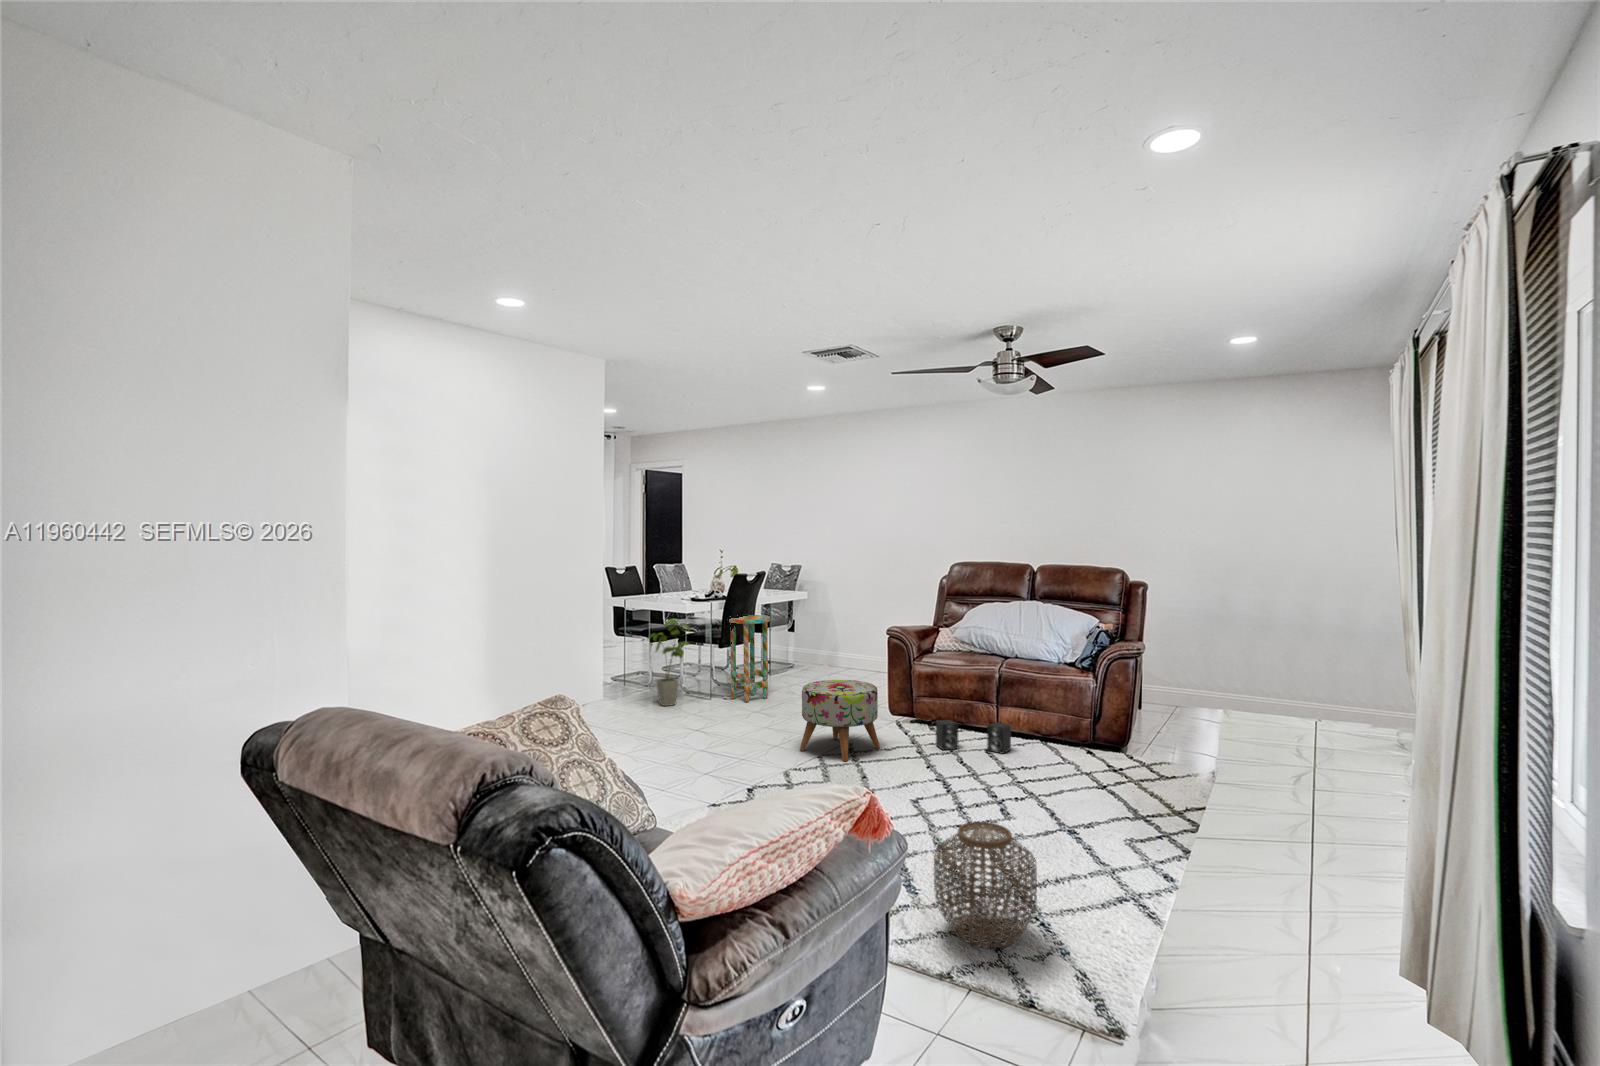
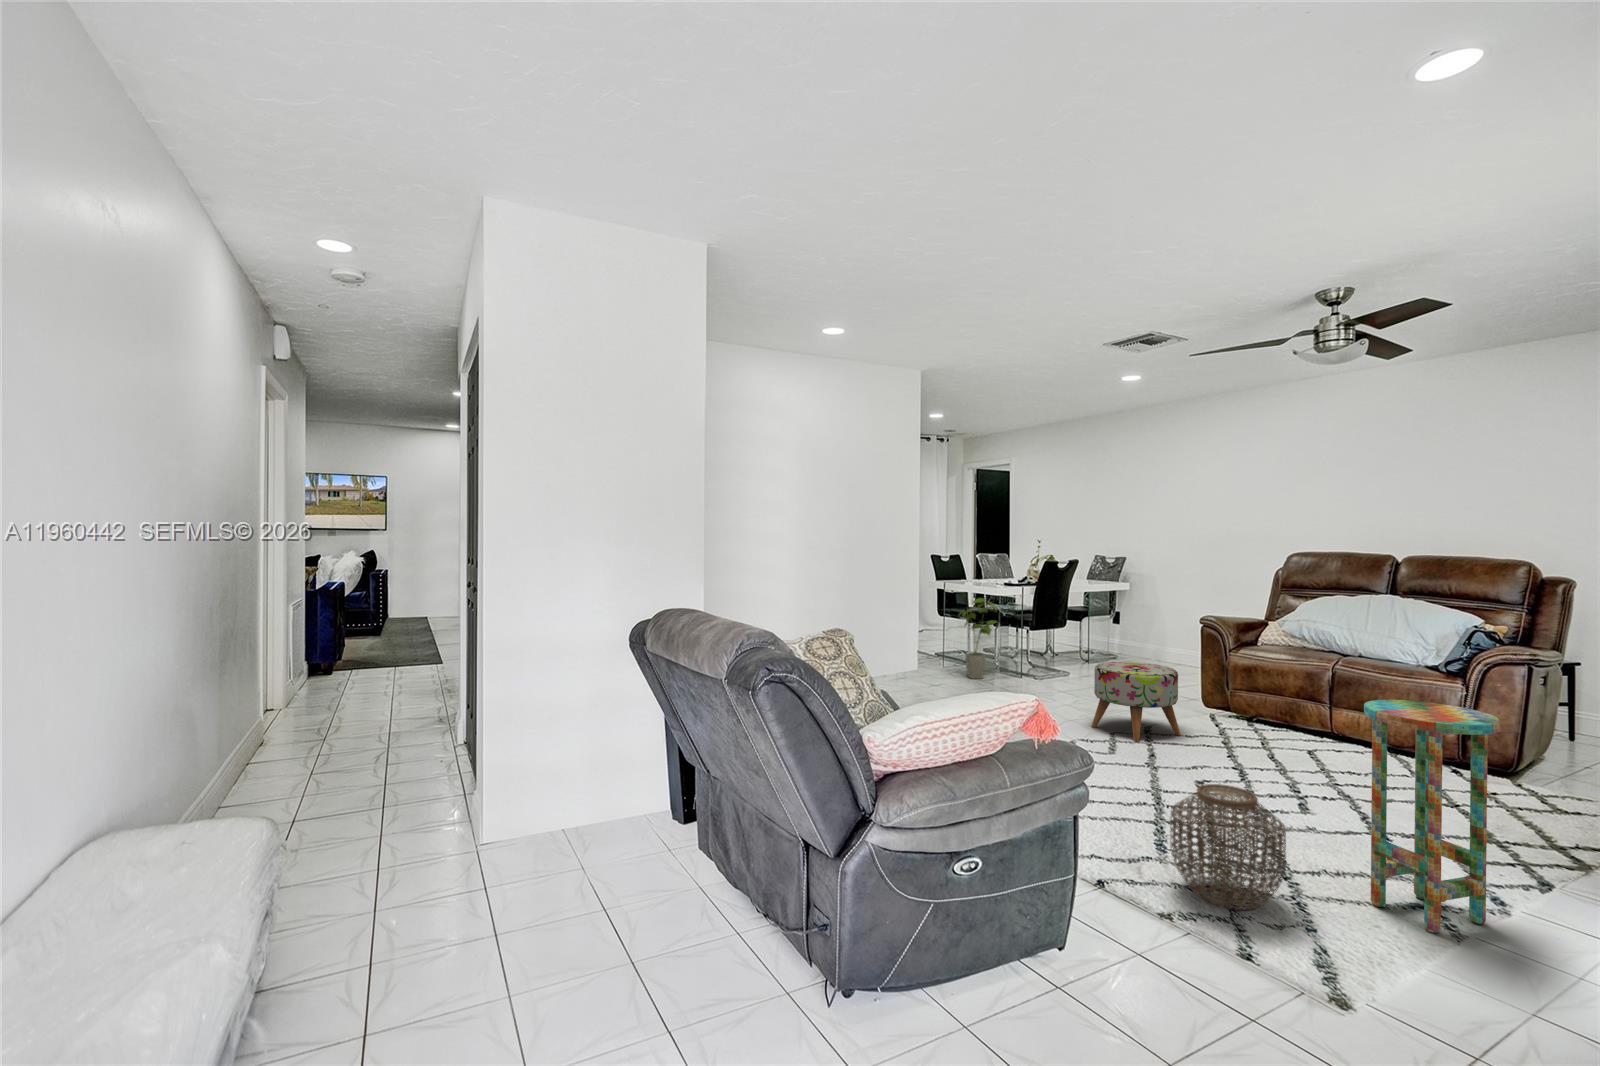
side table: present [729,615,770,702] -> present [1364,700,1501,933]
speaker: present [936,720,1011,754] -> none [1248,714,1343,758]

